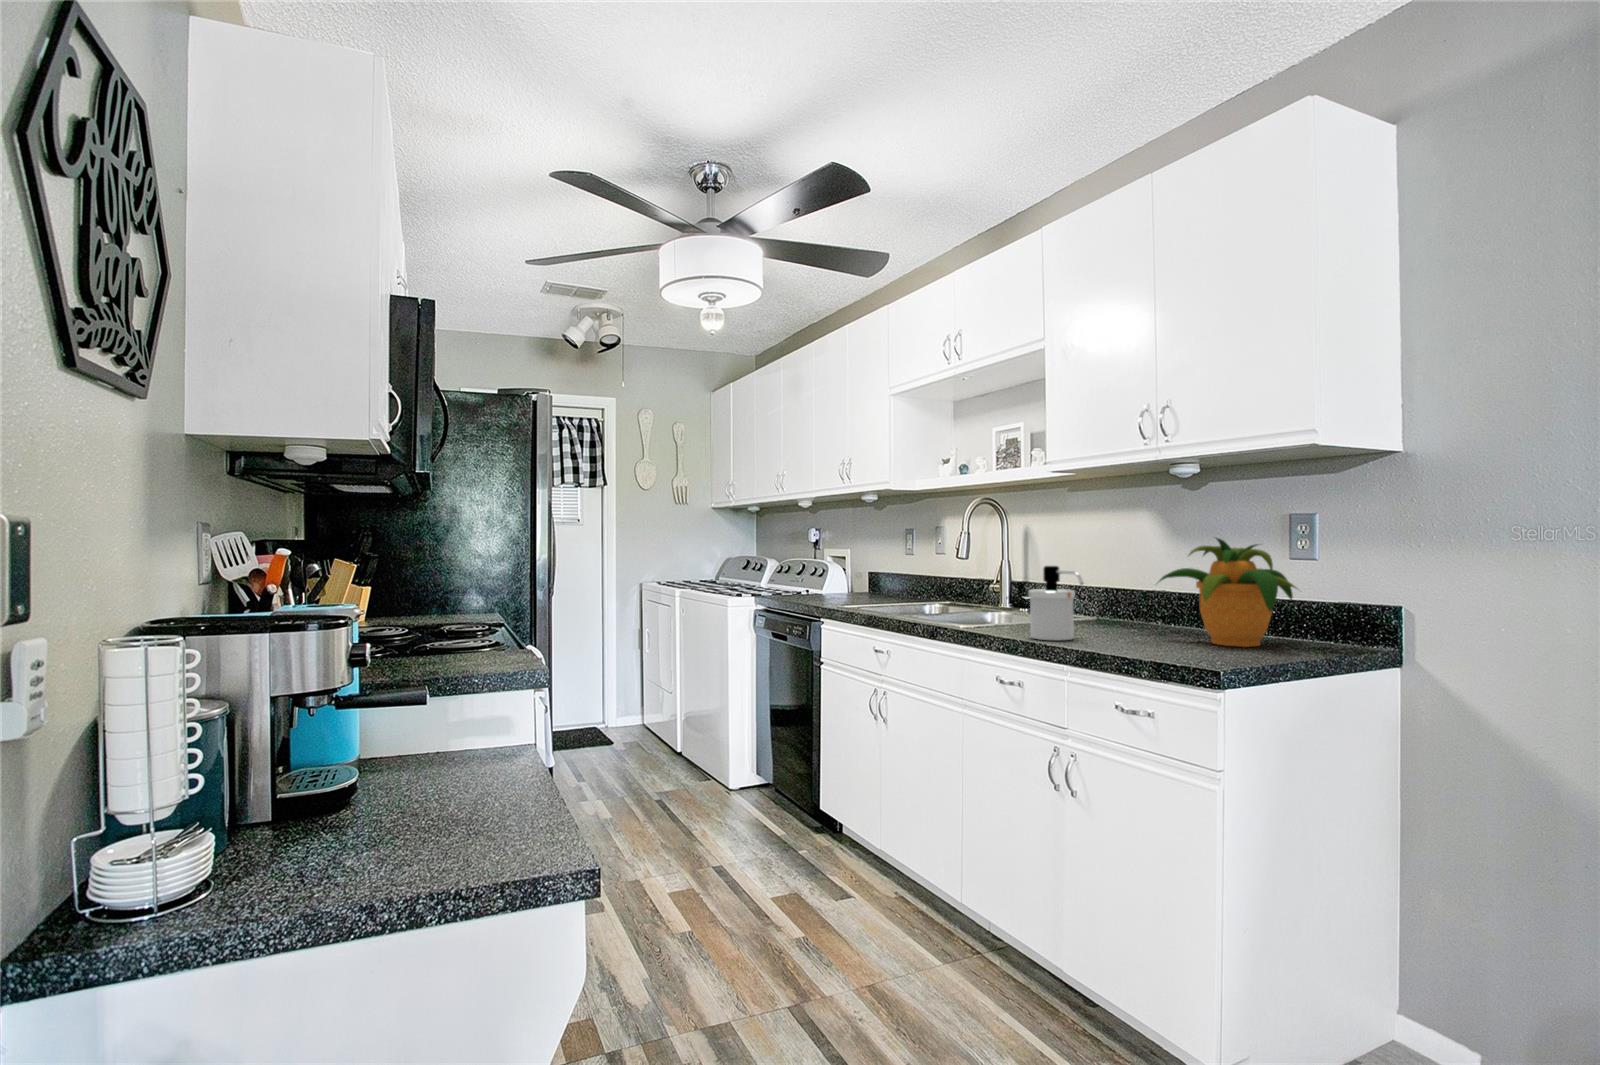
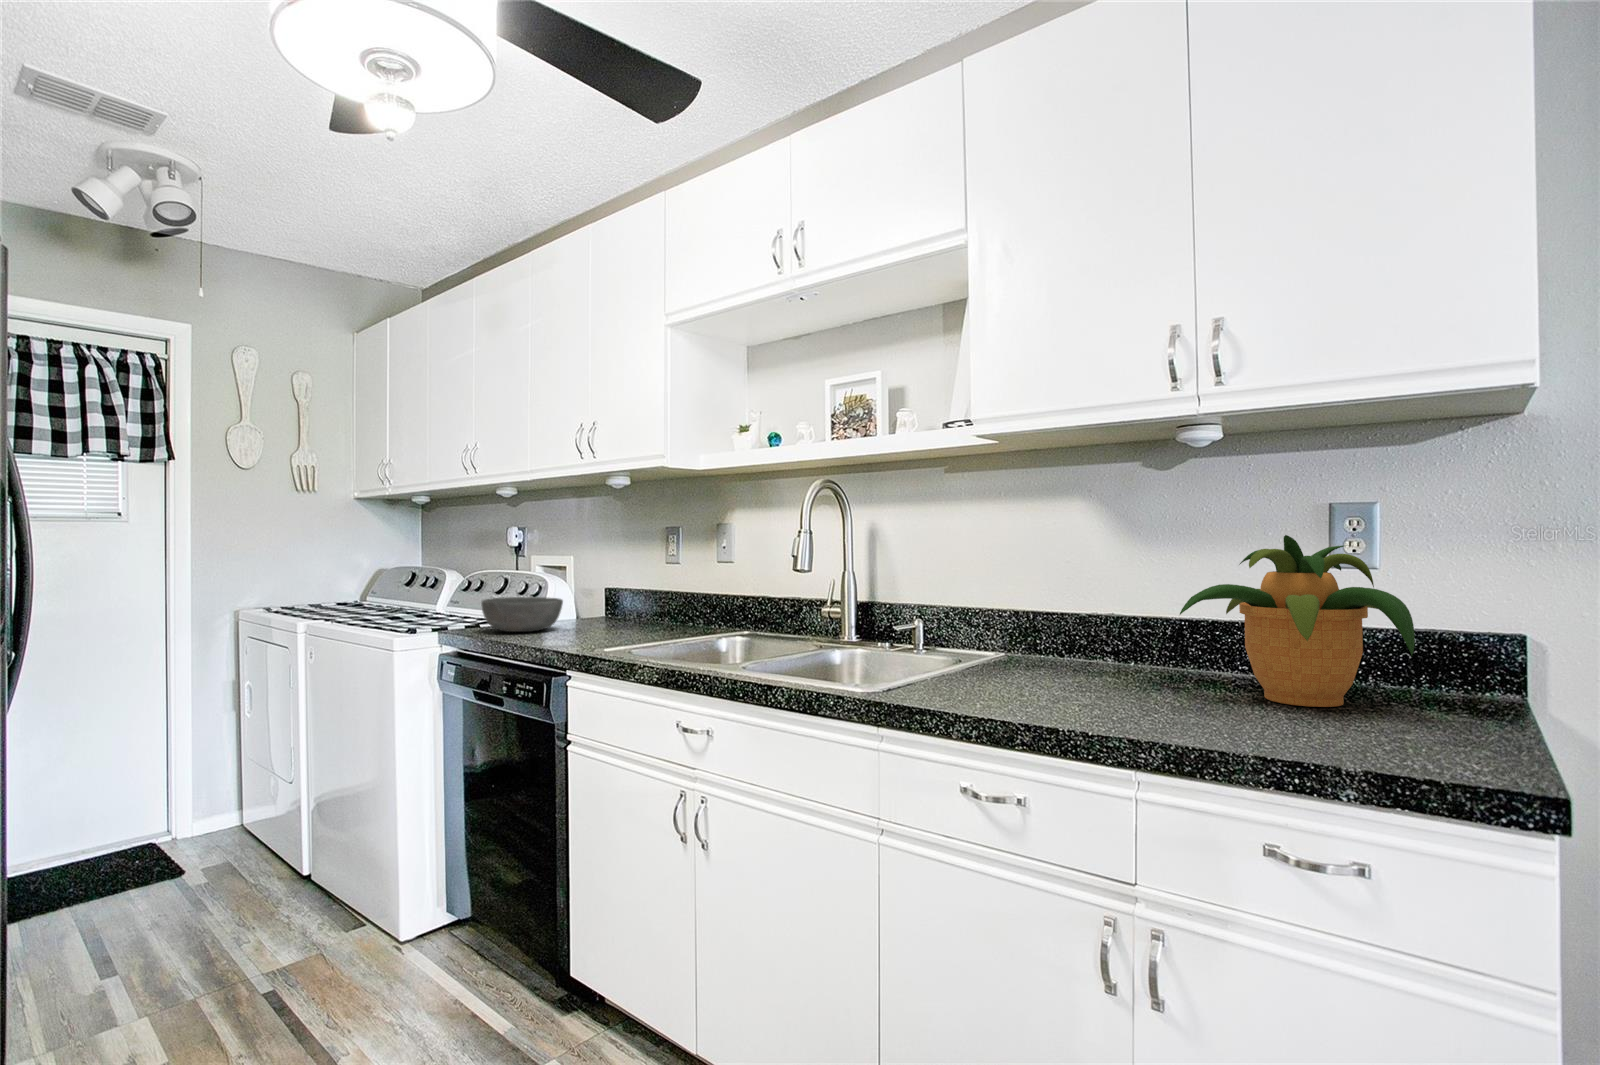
soap dispenser: present [1029,566,1084,640] -> none [1006,585,1126,716]
bowl: none [777,576,828,598] -> present [481,597,563,632]

